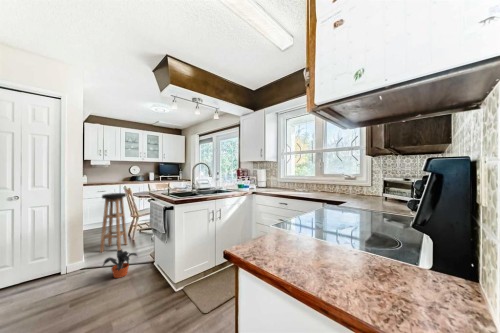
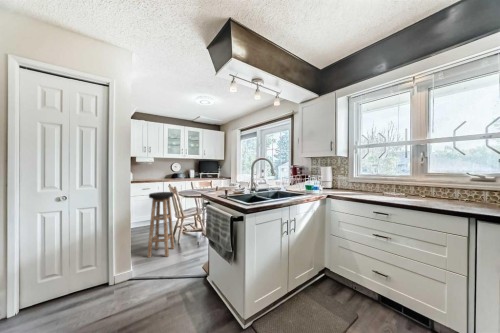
potted plant: present [103,249,137,278] -> none [154,261,192,298]

